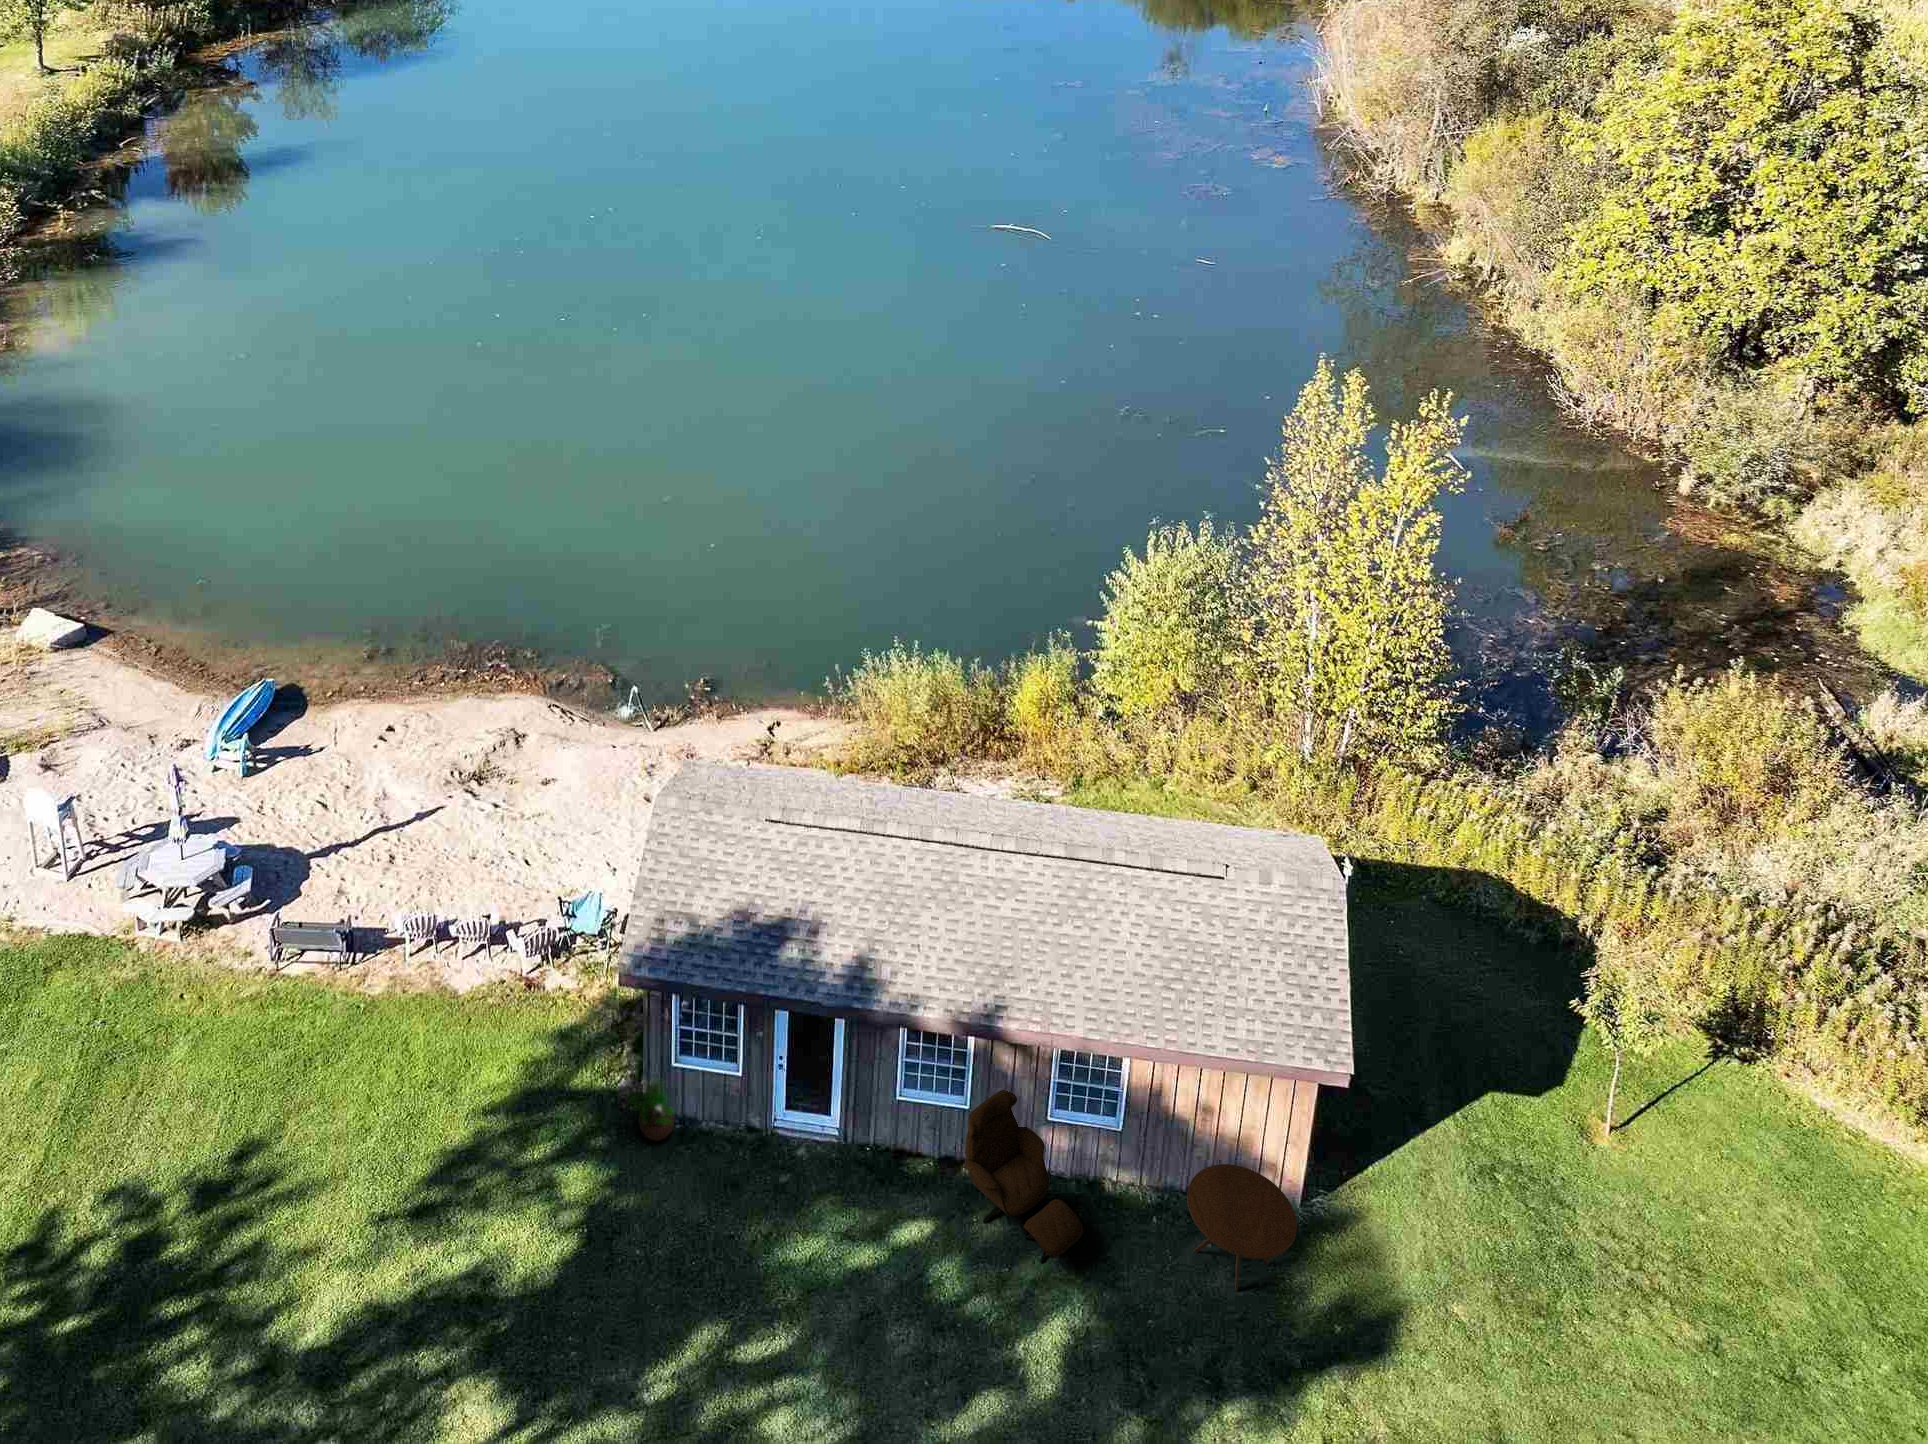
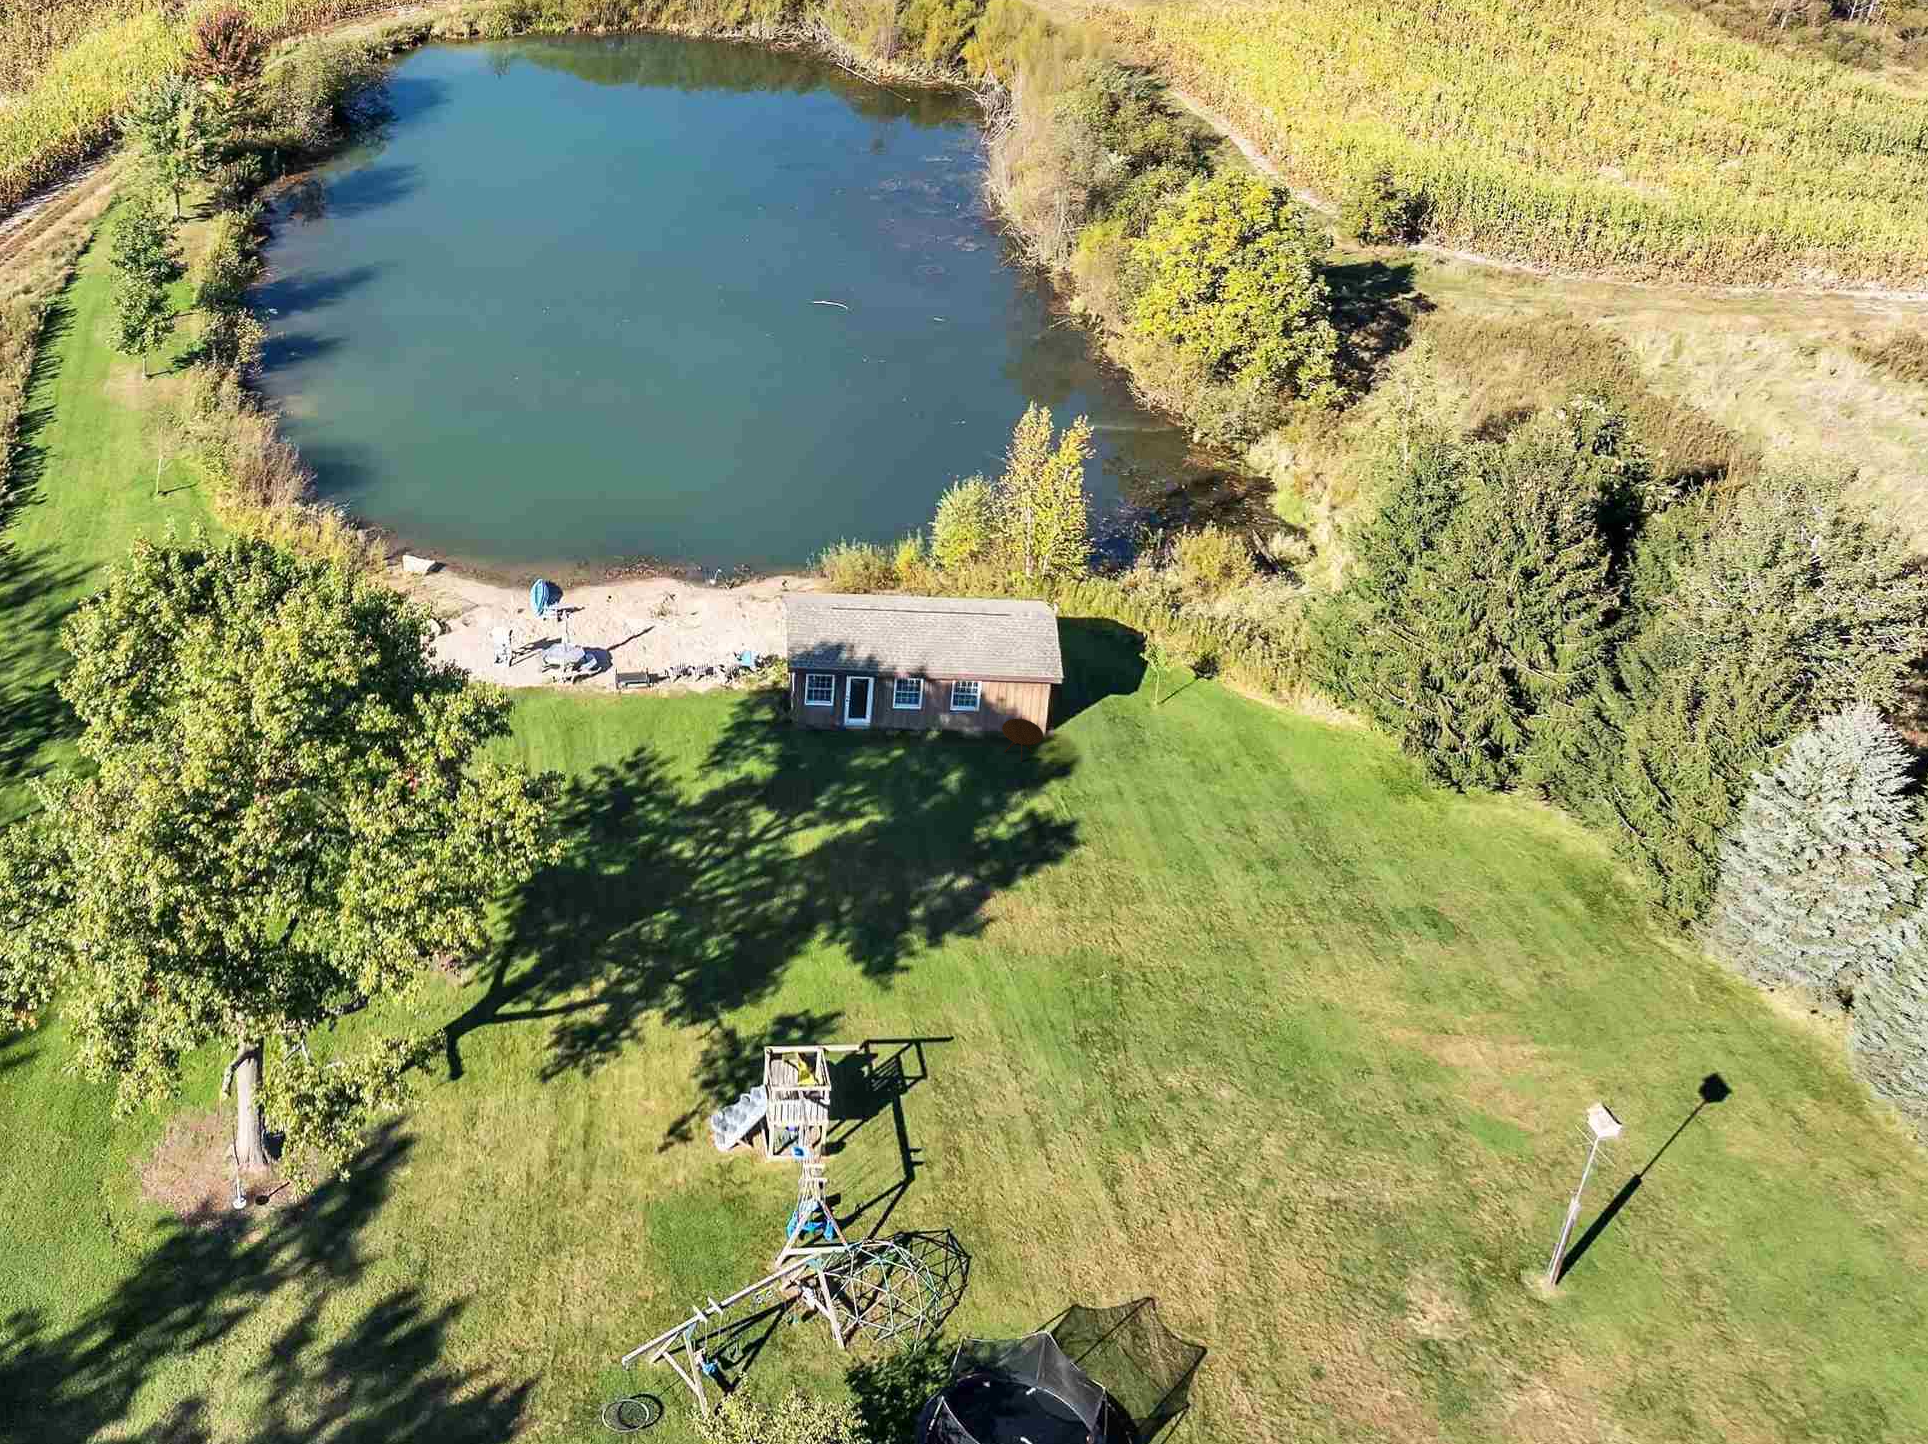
potted tree: present [627,1078,675,1140] -> none [780,710,801,737]
lounge chair: present [965,1090,1083,1263] -> none [917,700,964,760]

